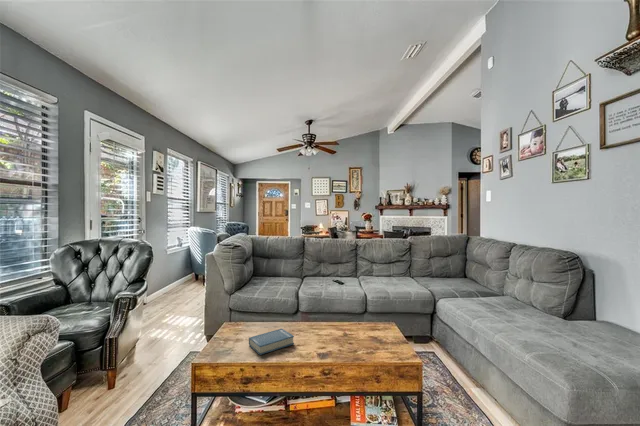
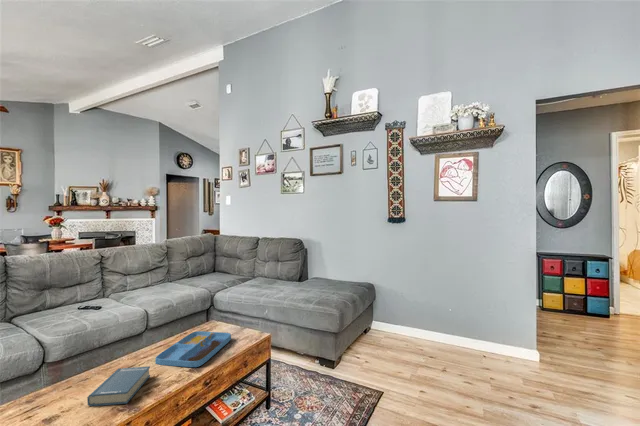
tray: none [311,324,383,354] -> present [155,331,231,367]

